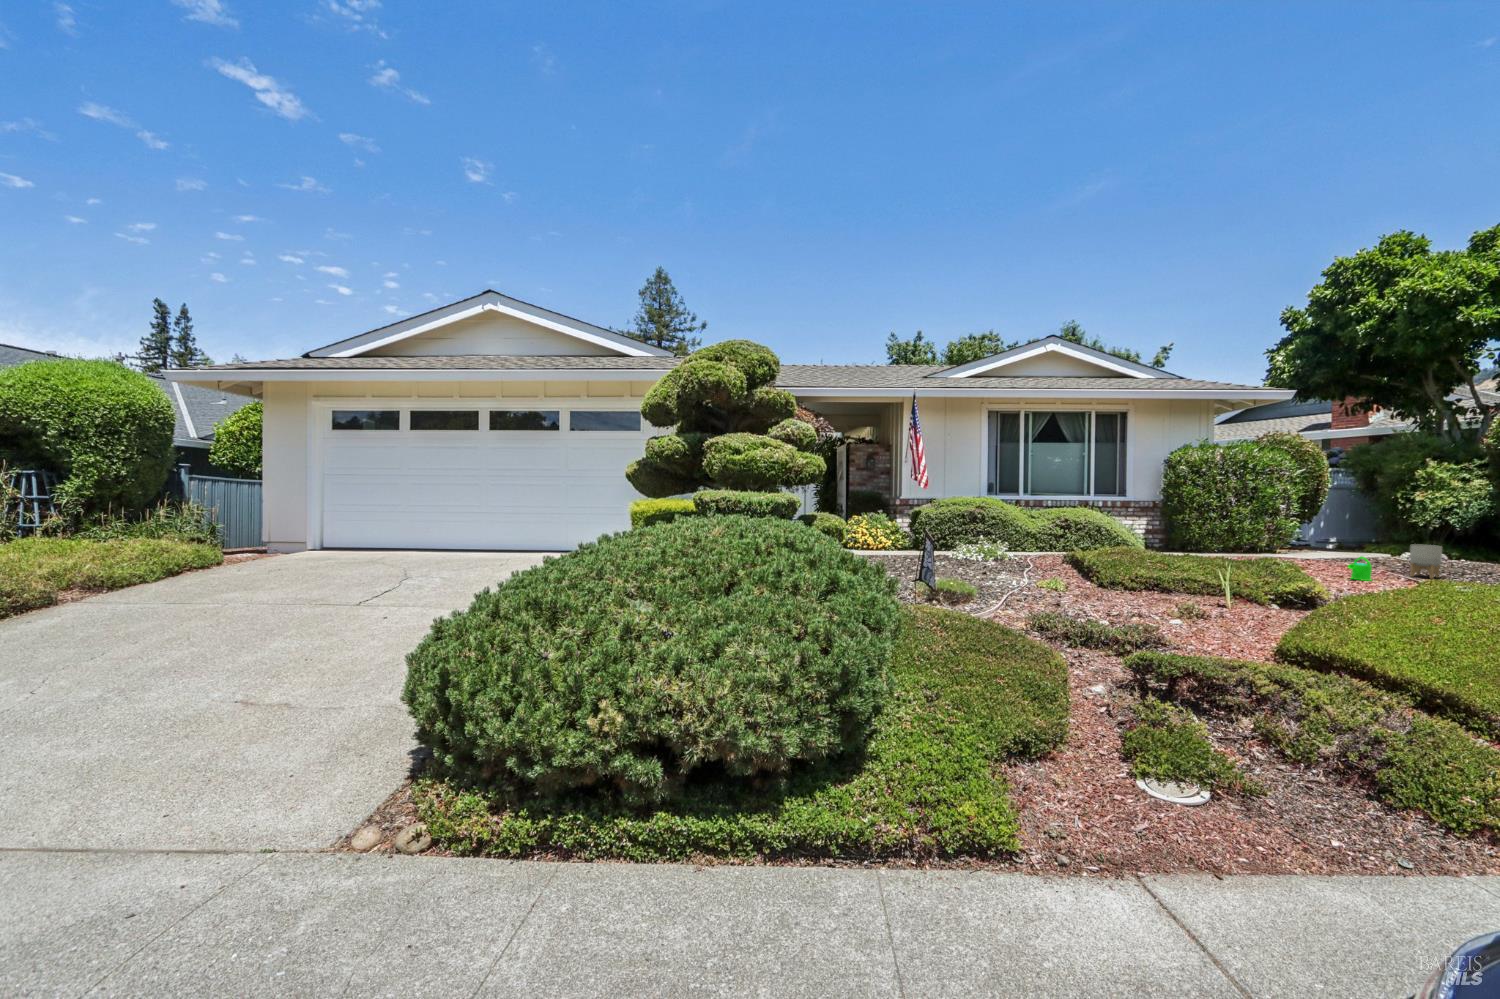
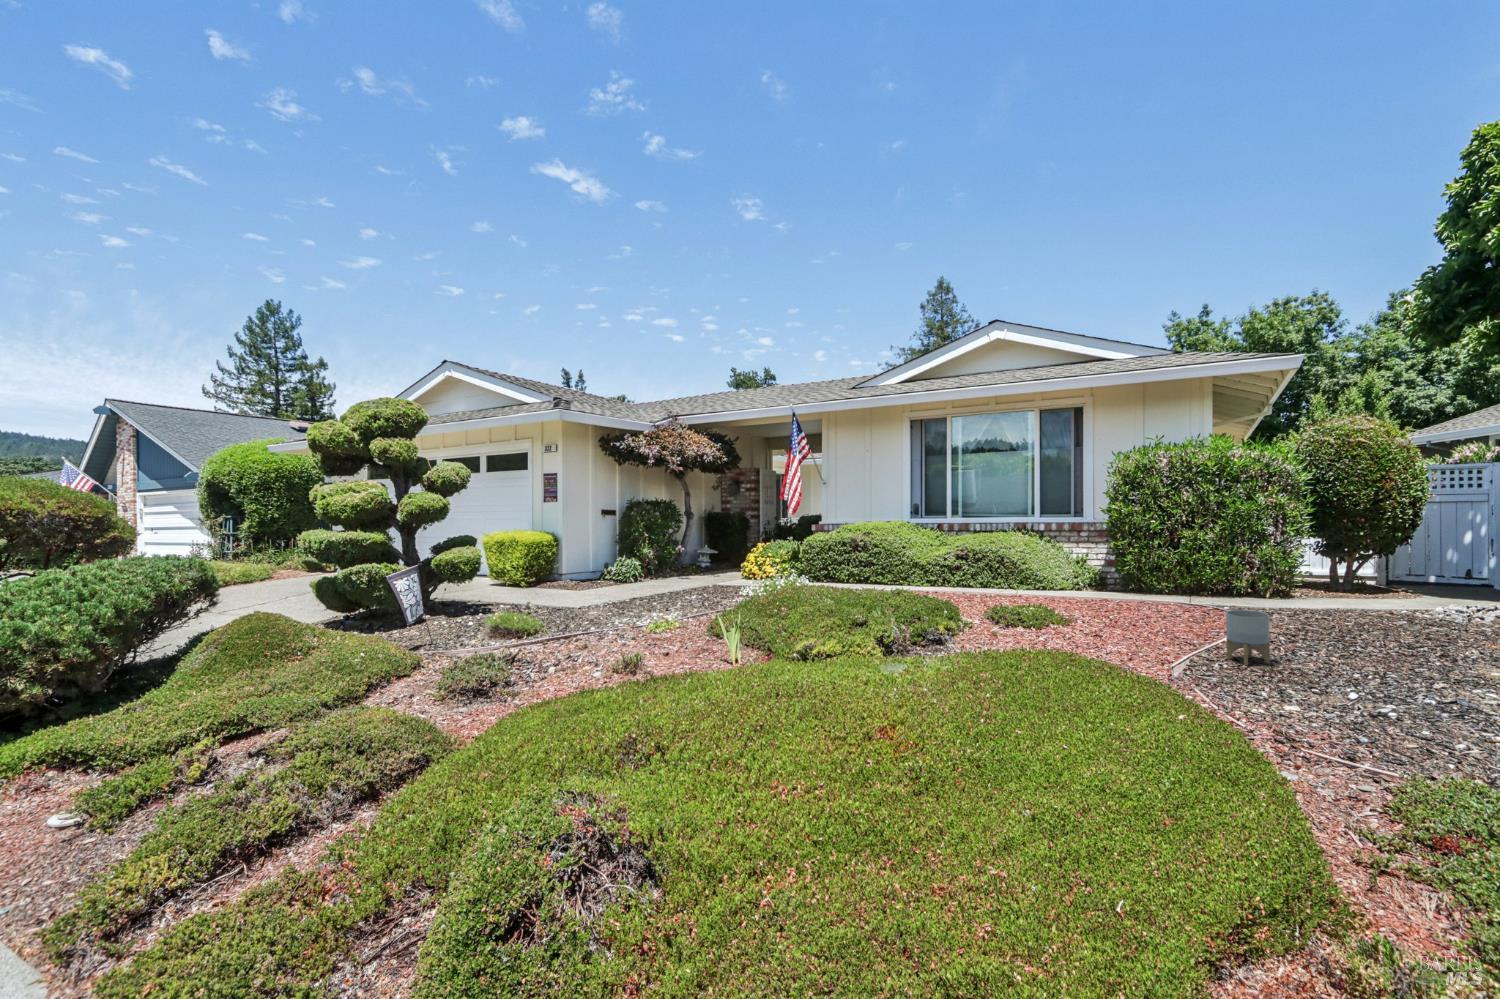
watering can: present [1348,556,1372,581] -> none [1099,625,1149,661]

